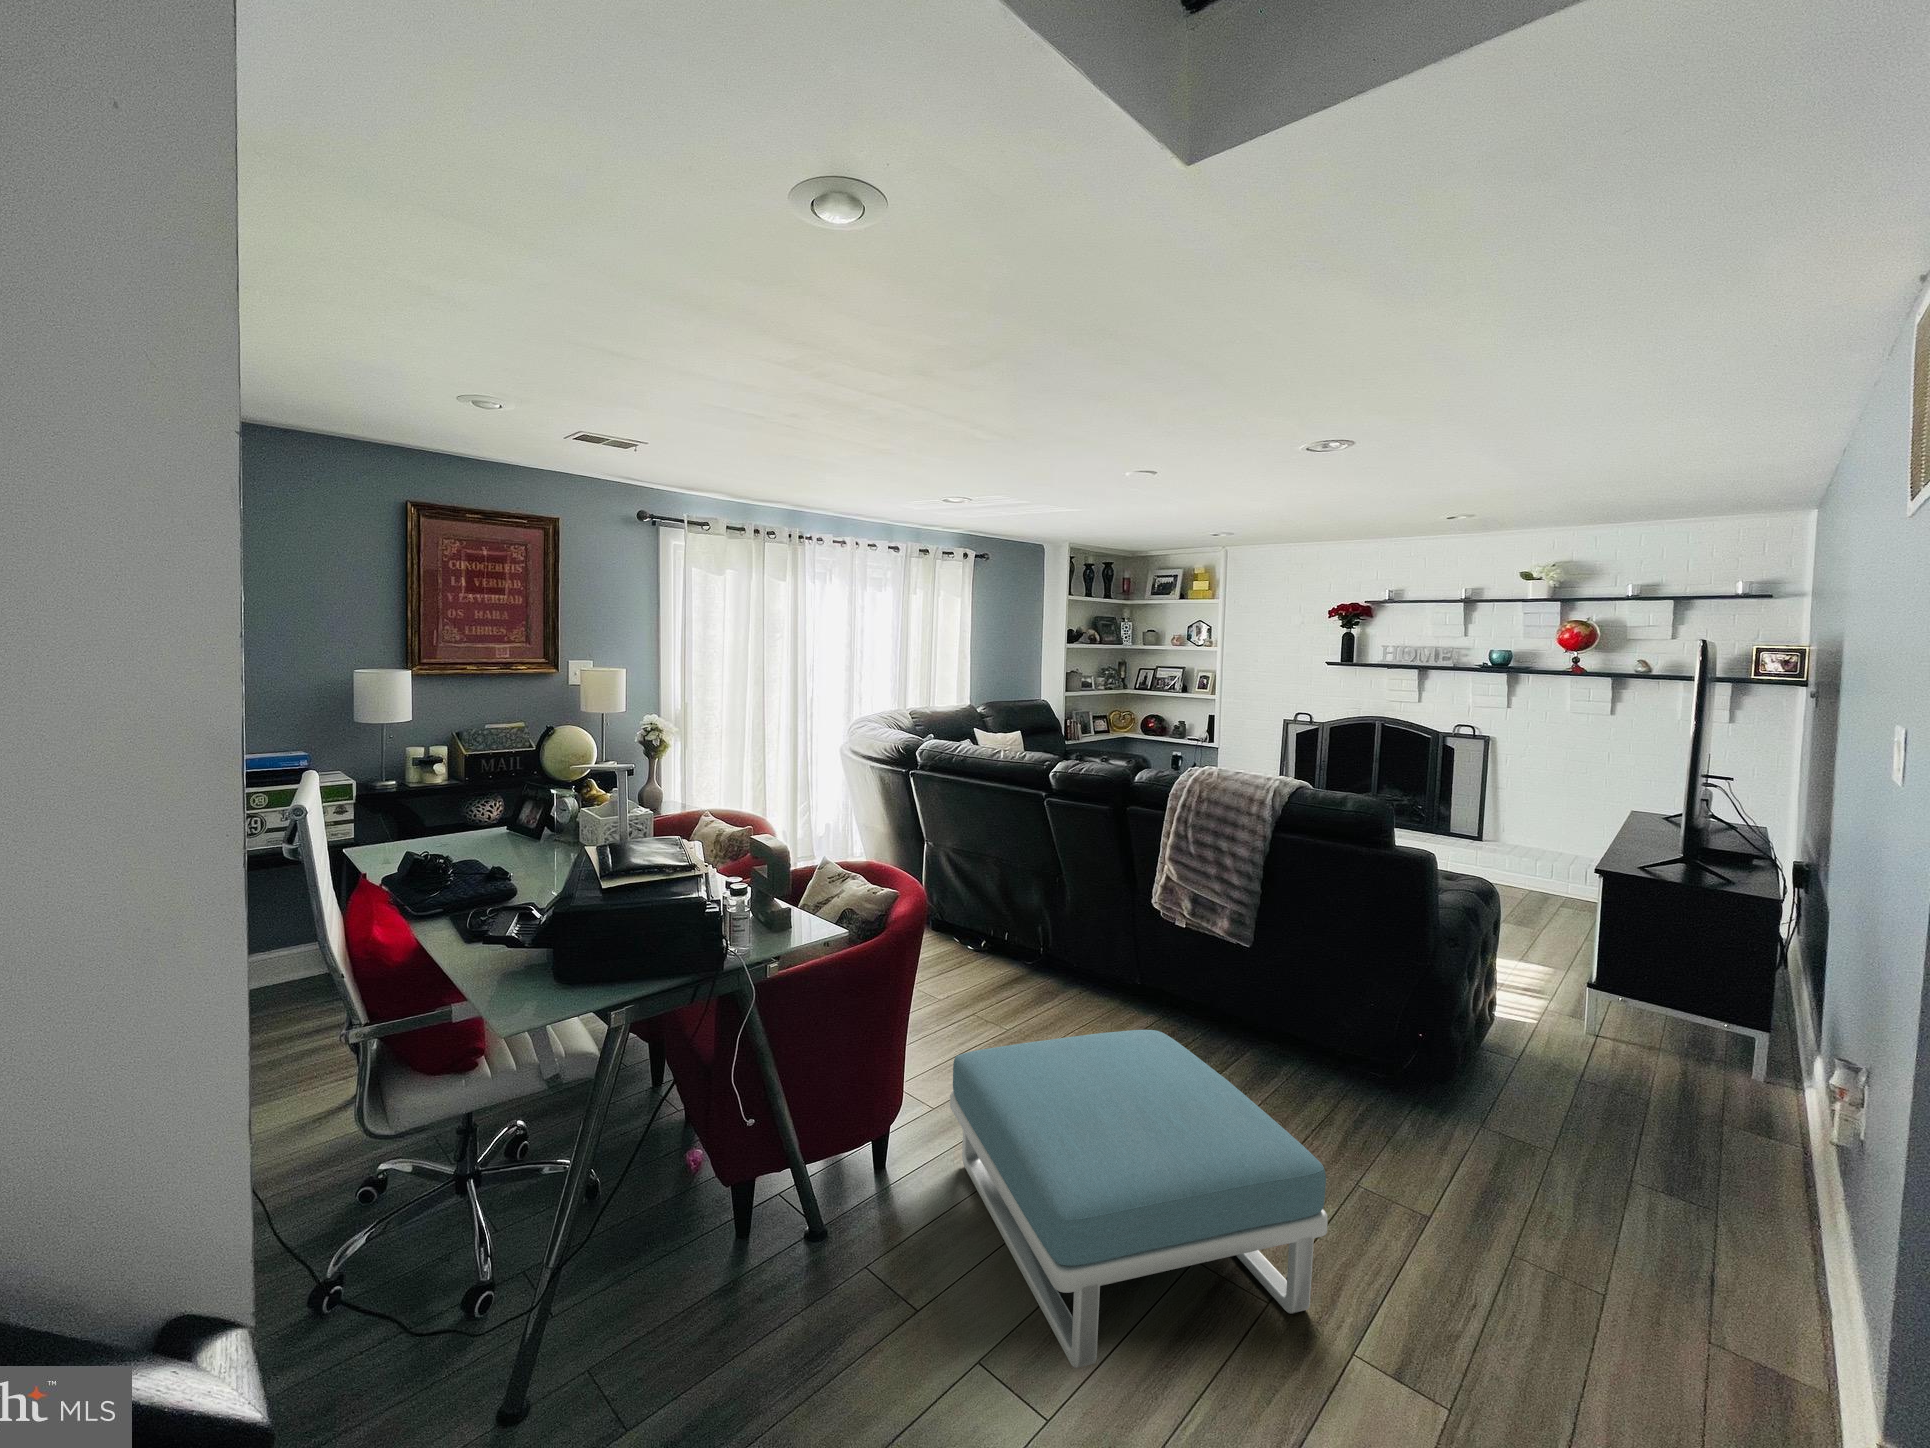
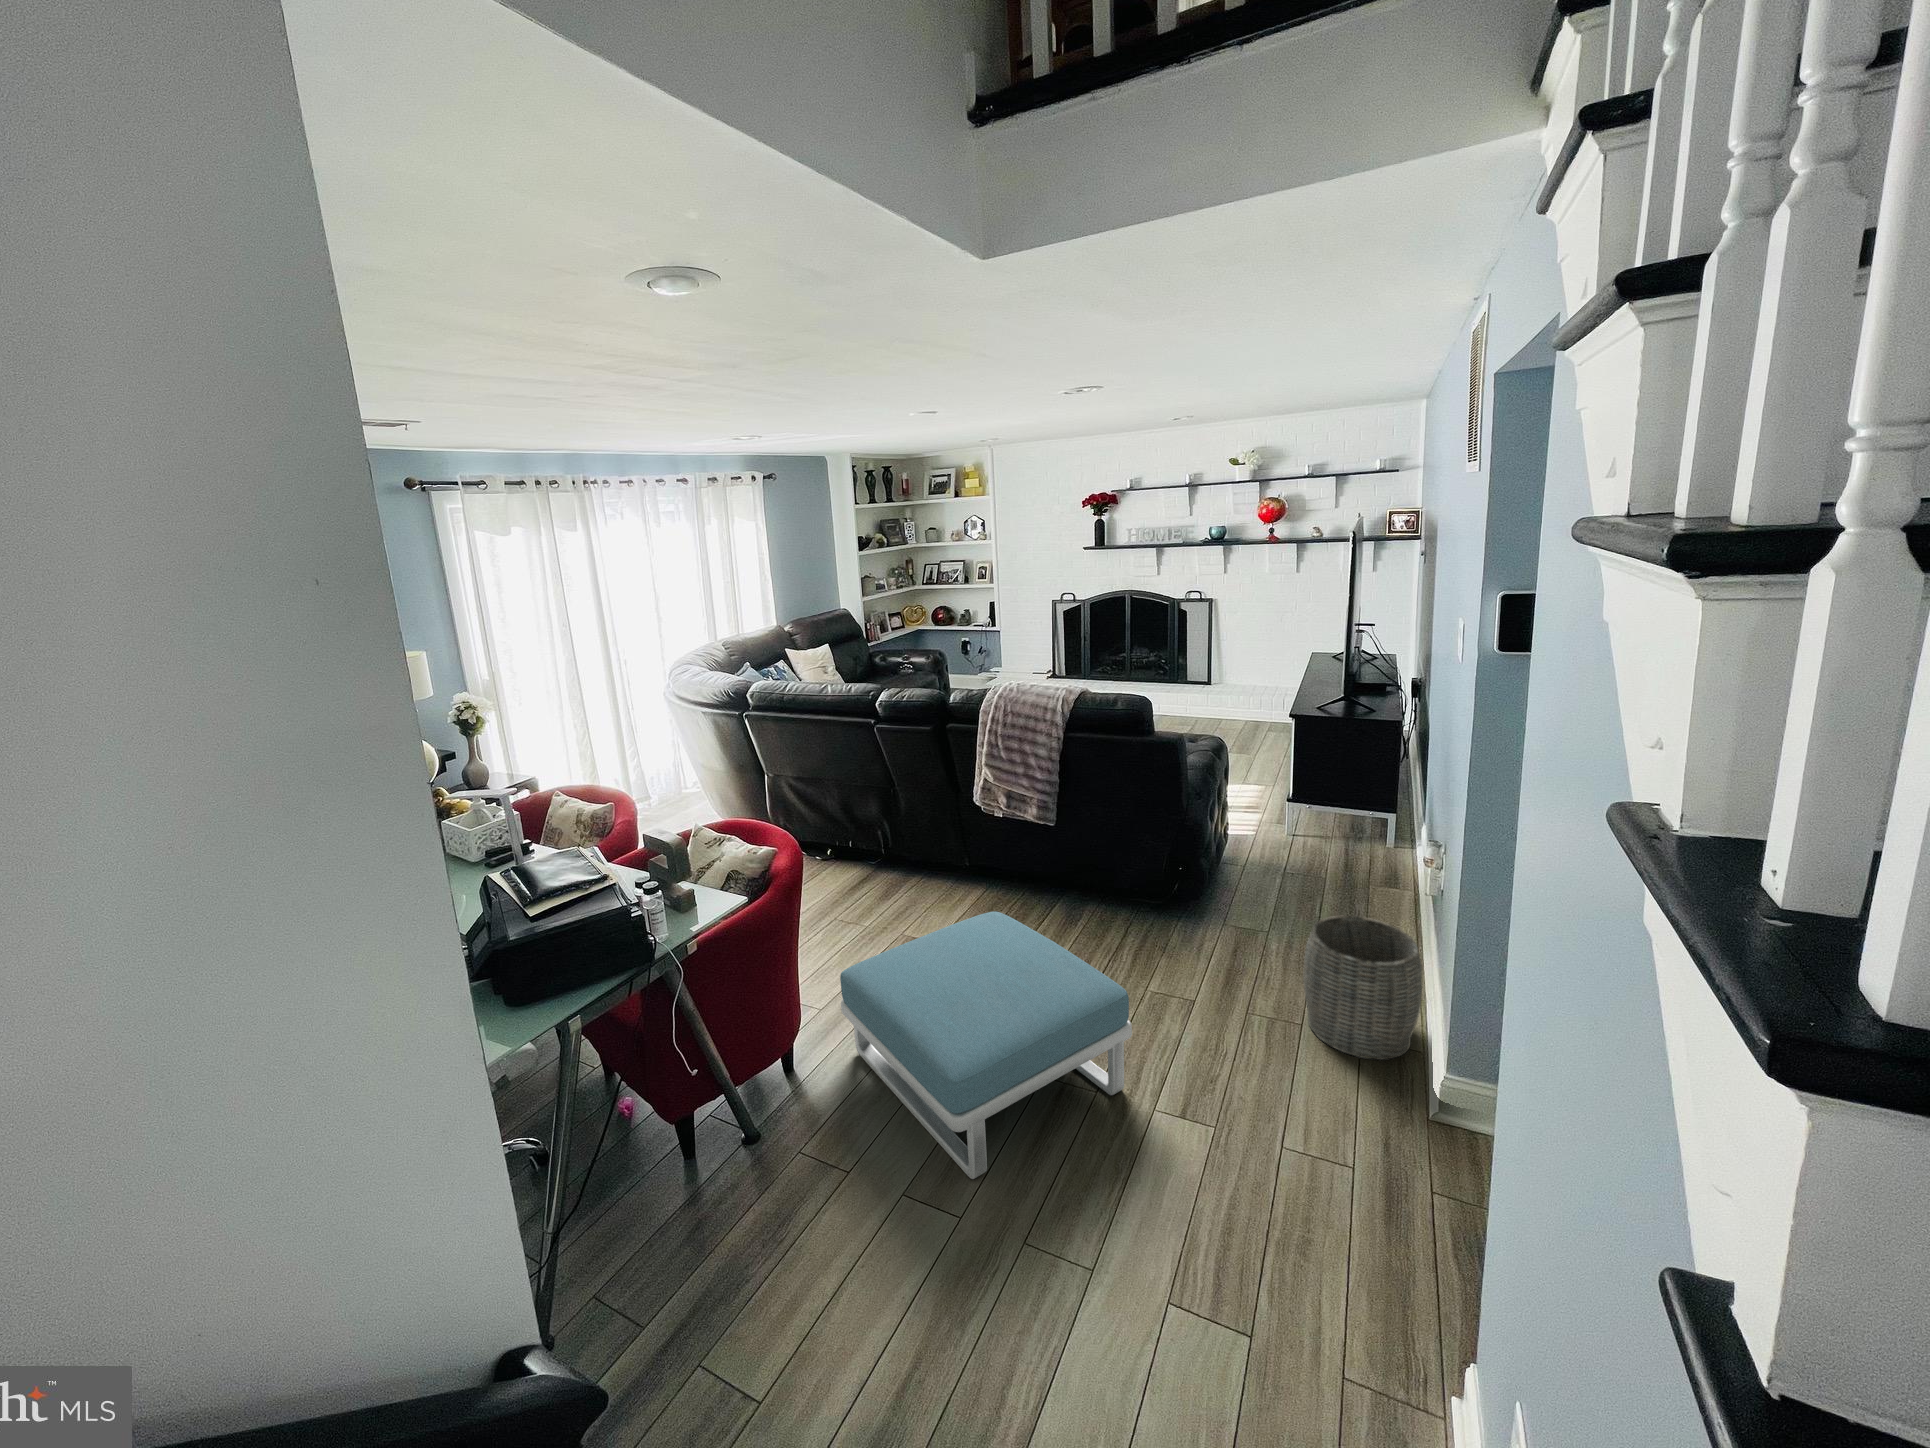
woven basket: none [1610,1141,1831,1395] -> present [1303,915,1422,1060]

